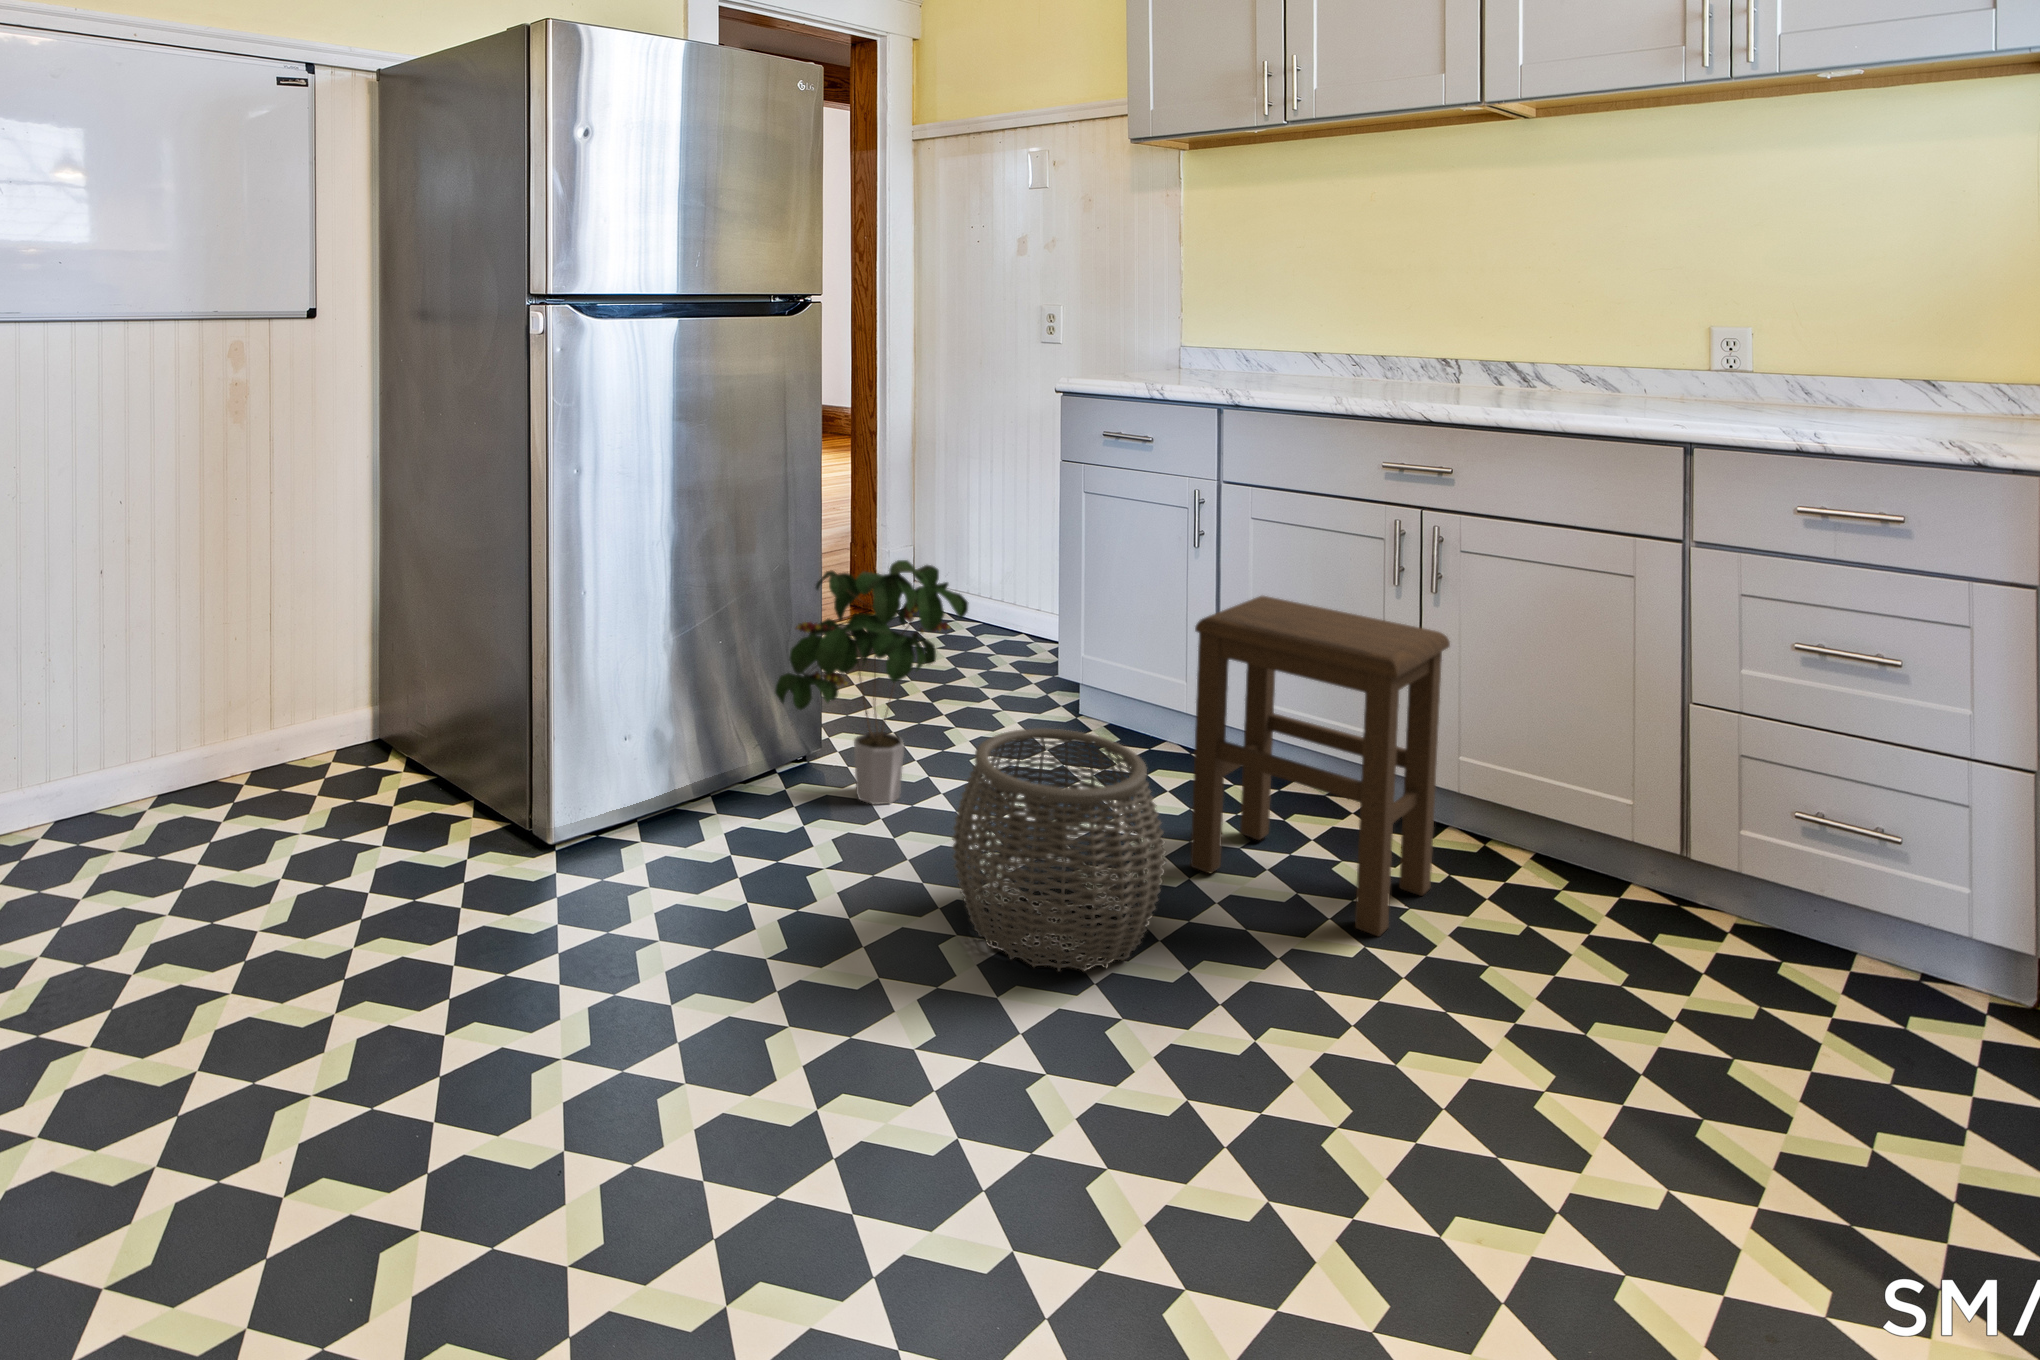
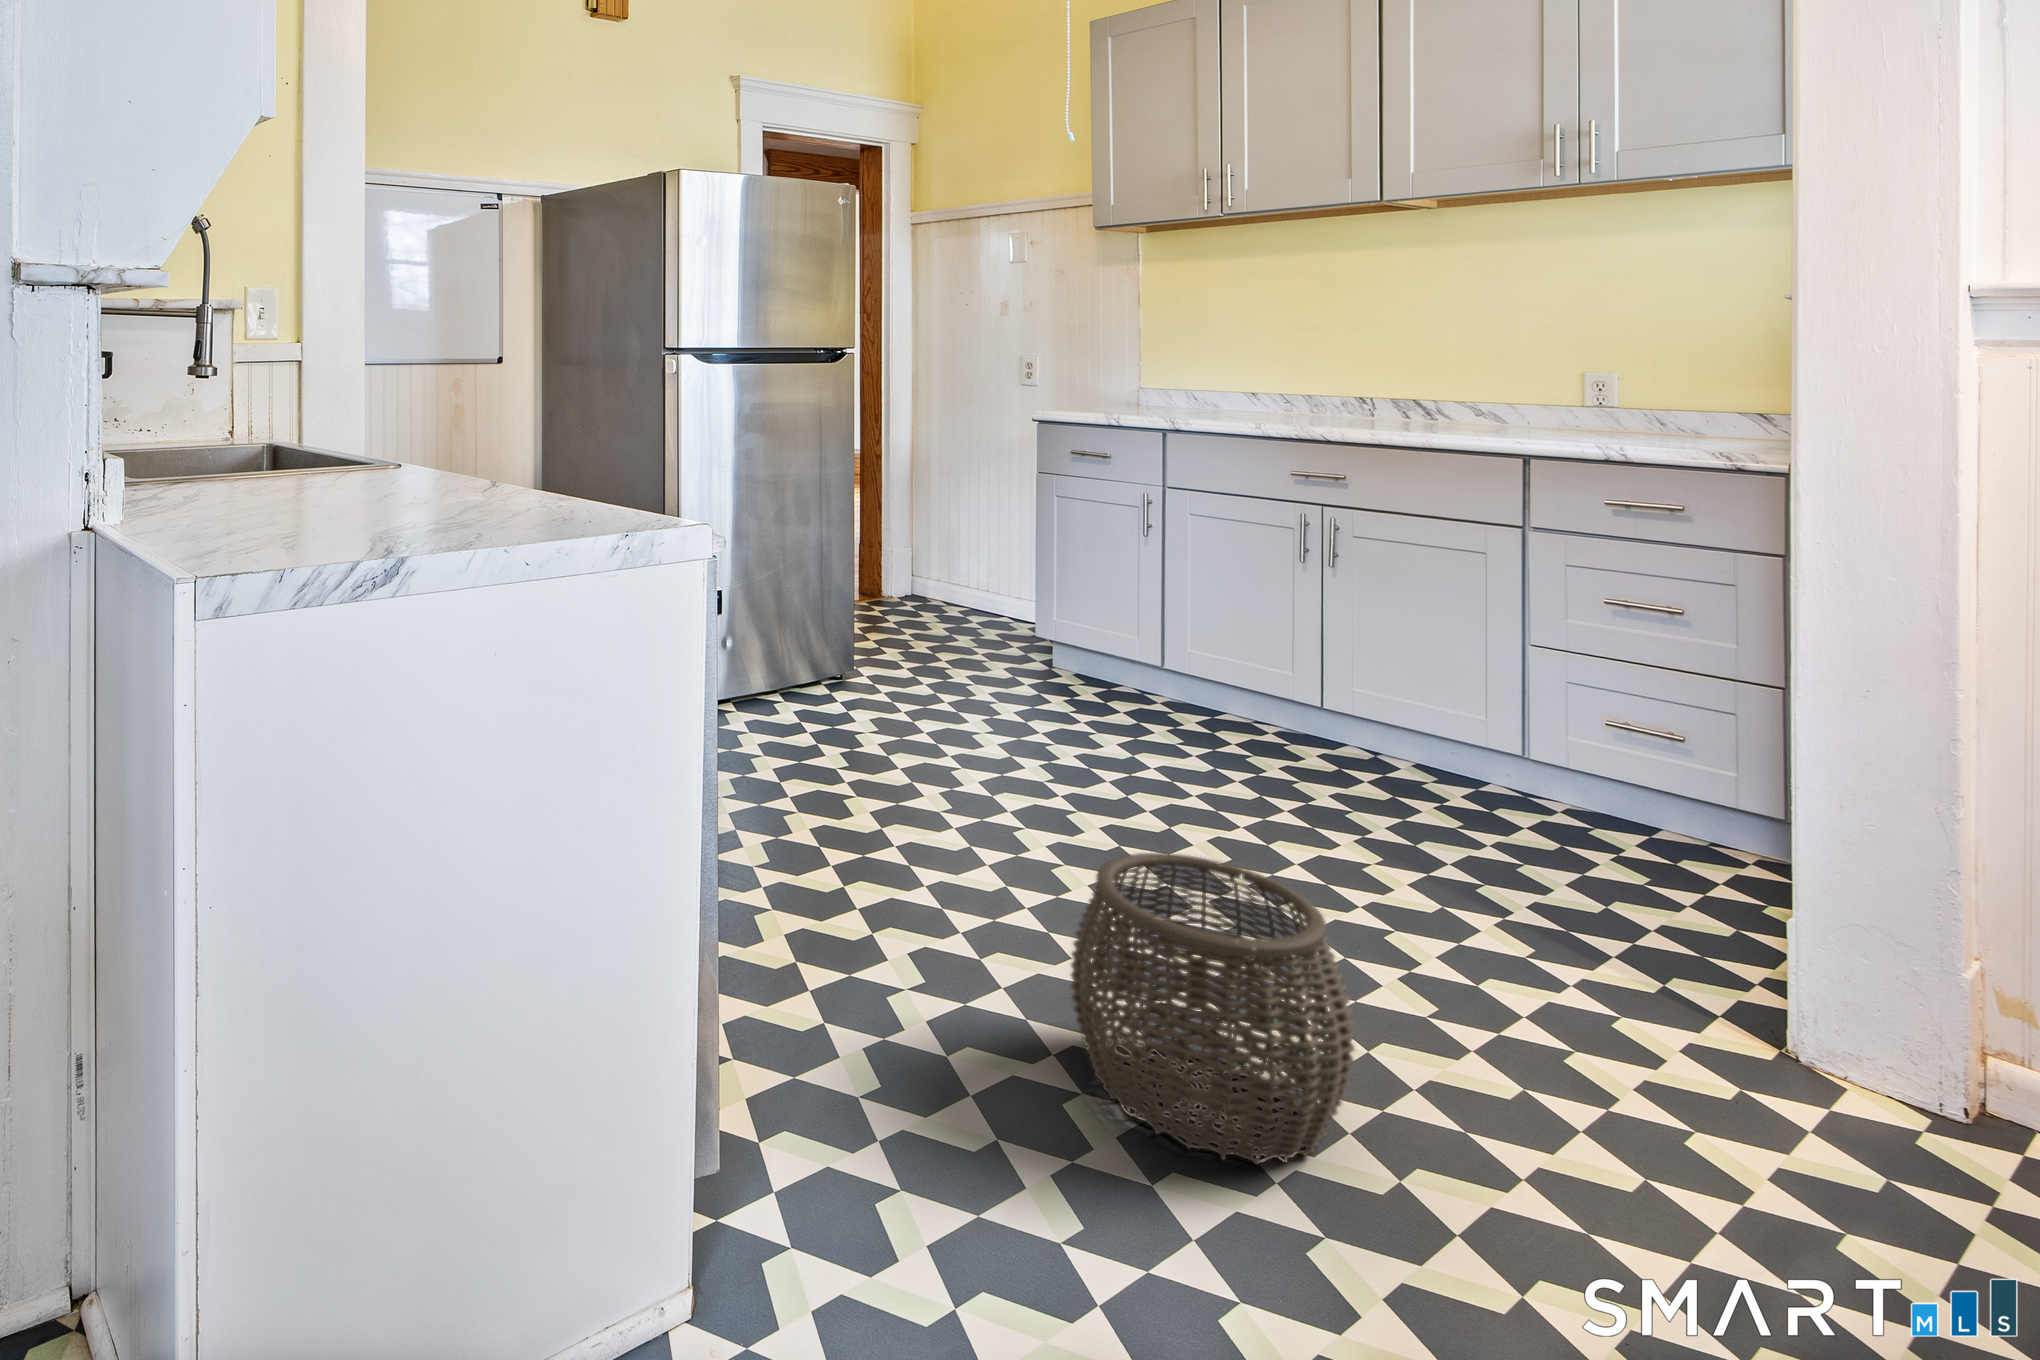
potted plant: present [775,560,968,805] -> none [838,644,1050,915]
stool: present [1191,596,1450,936] -> none [1362,710,1733,1166]

